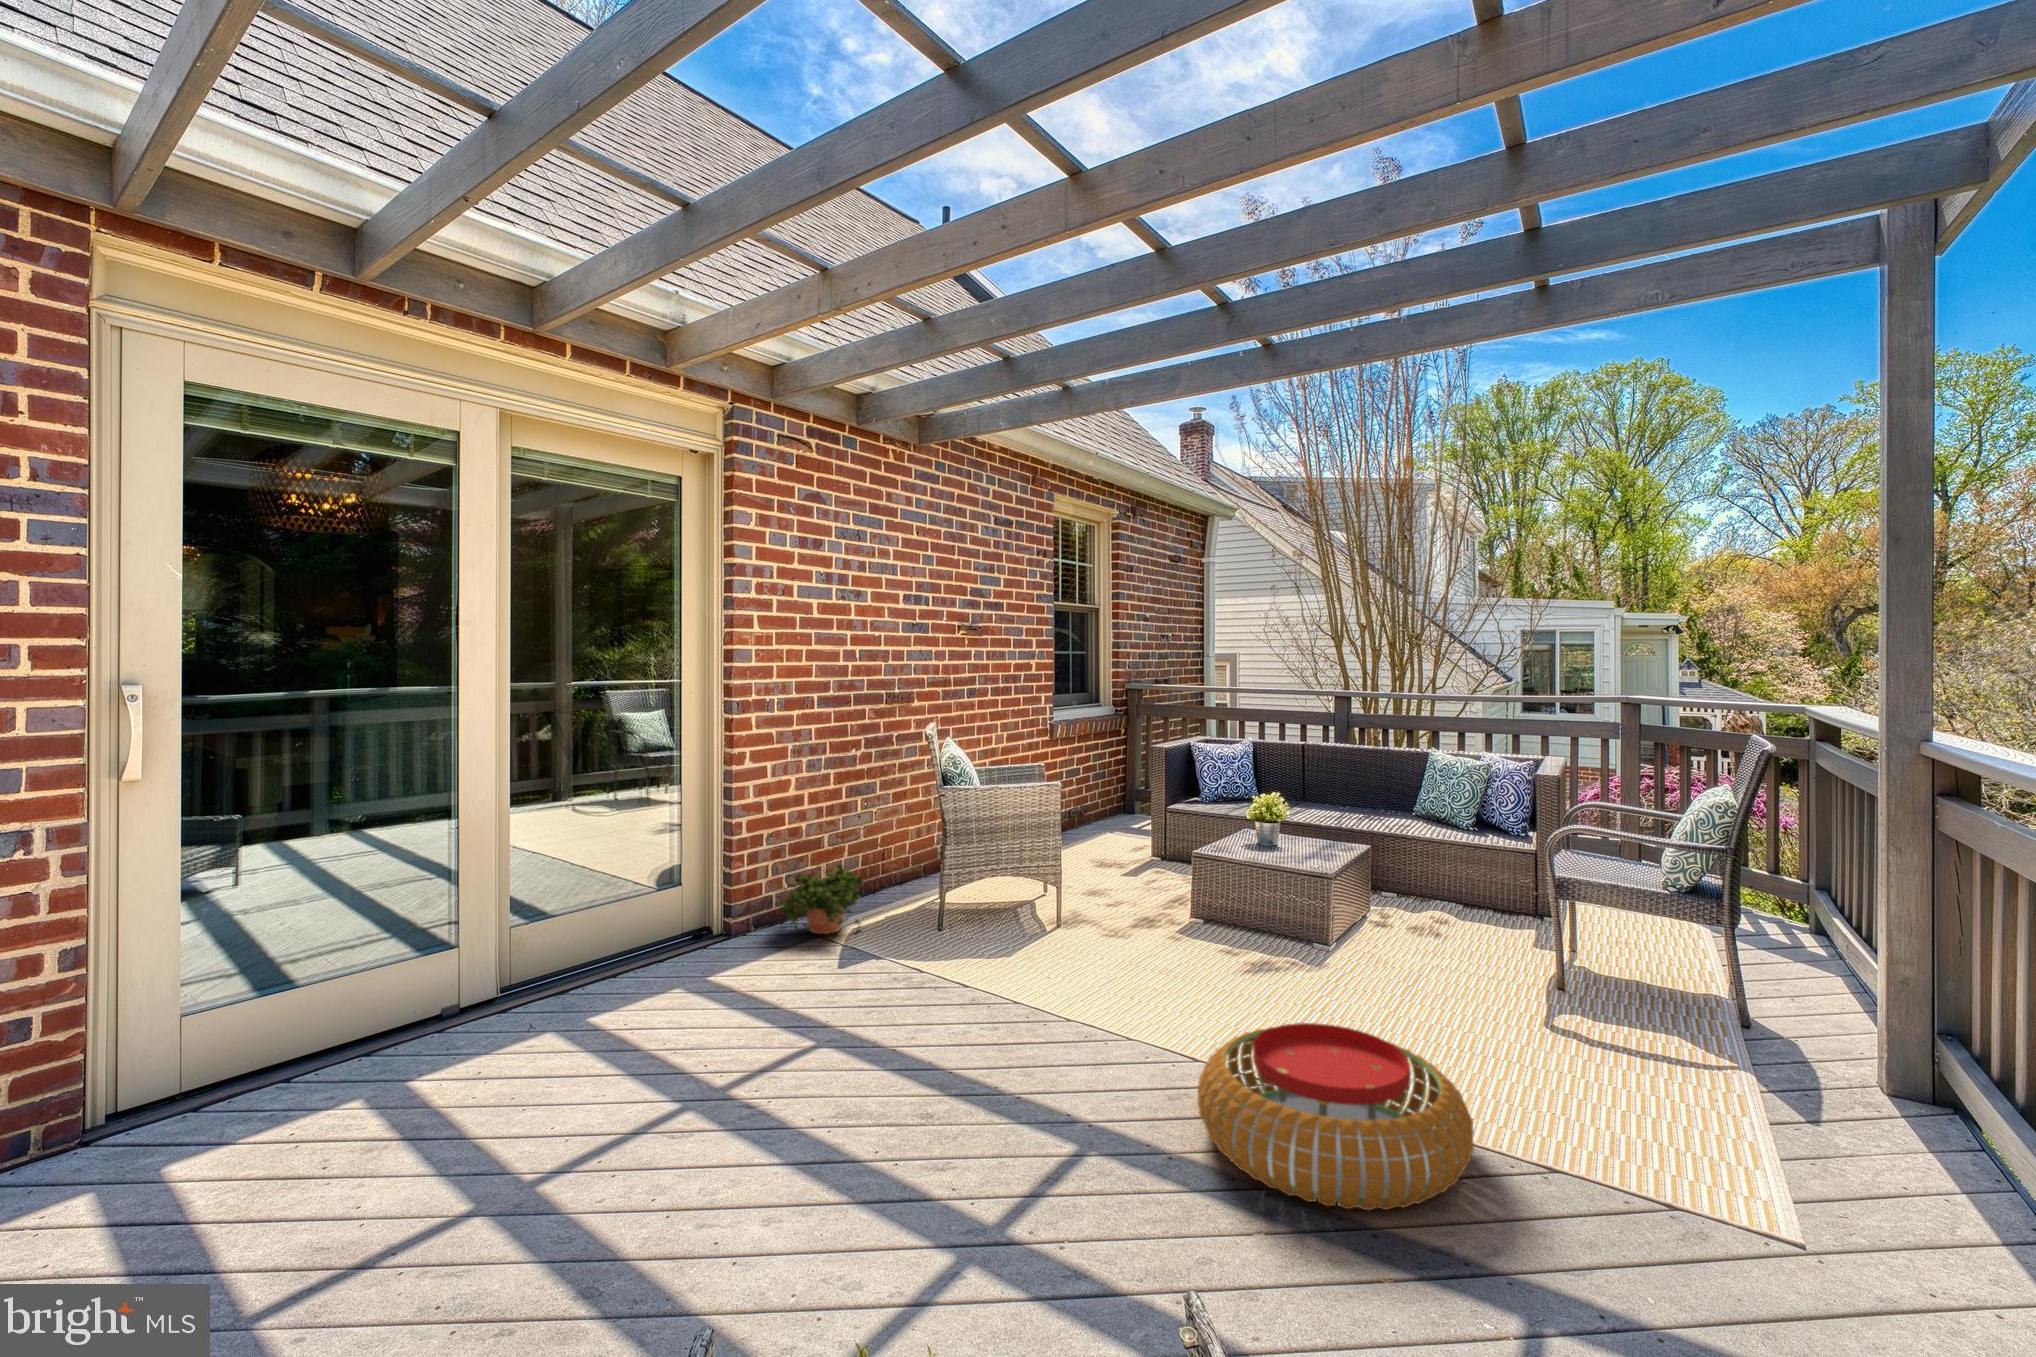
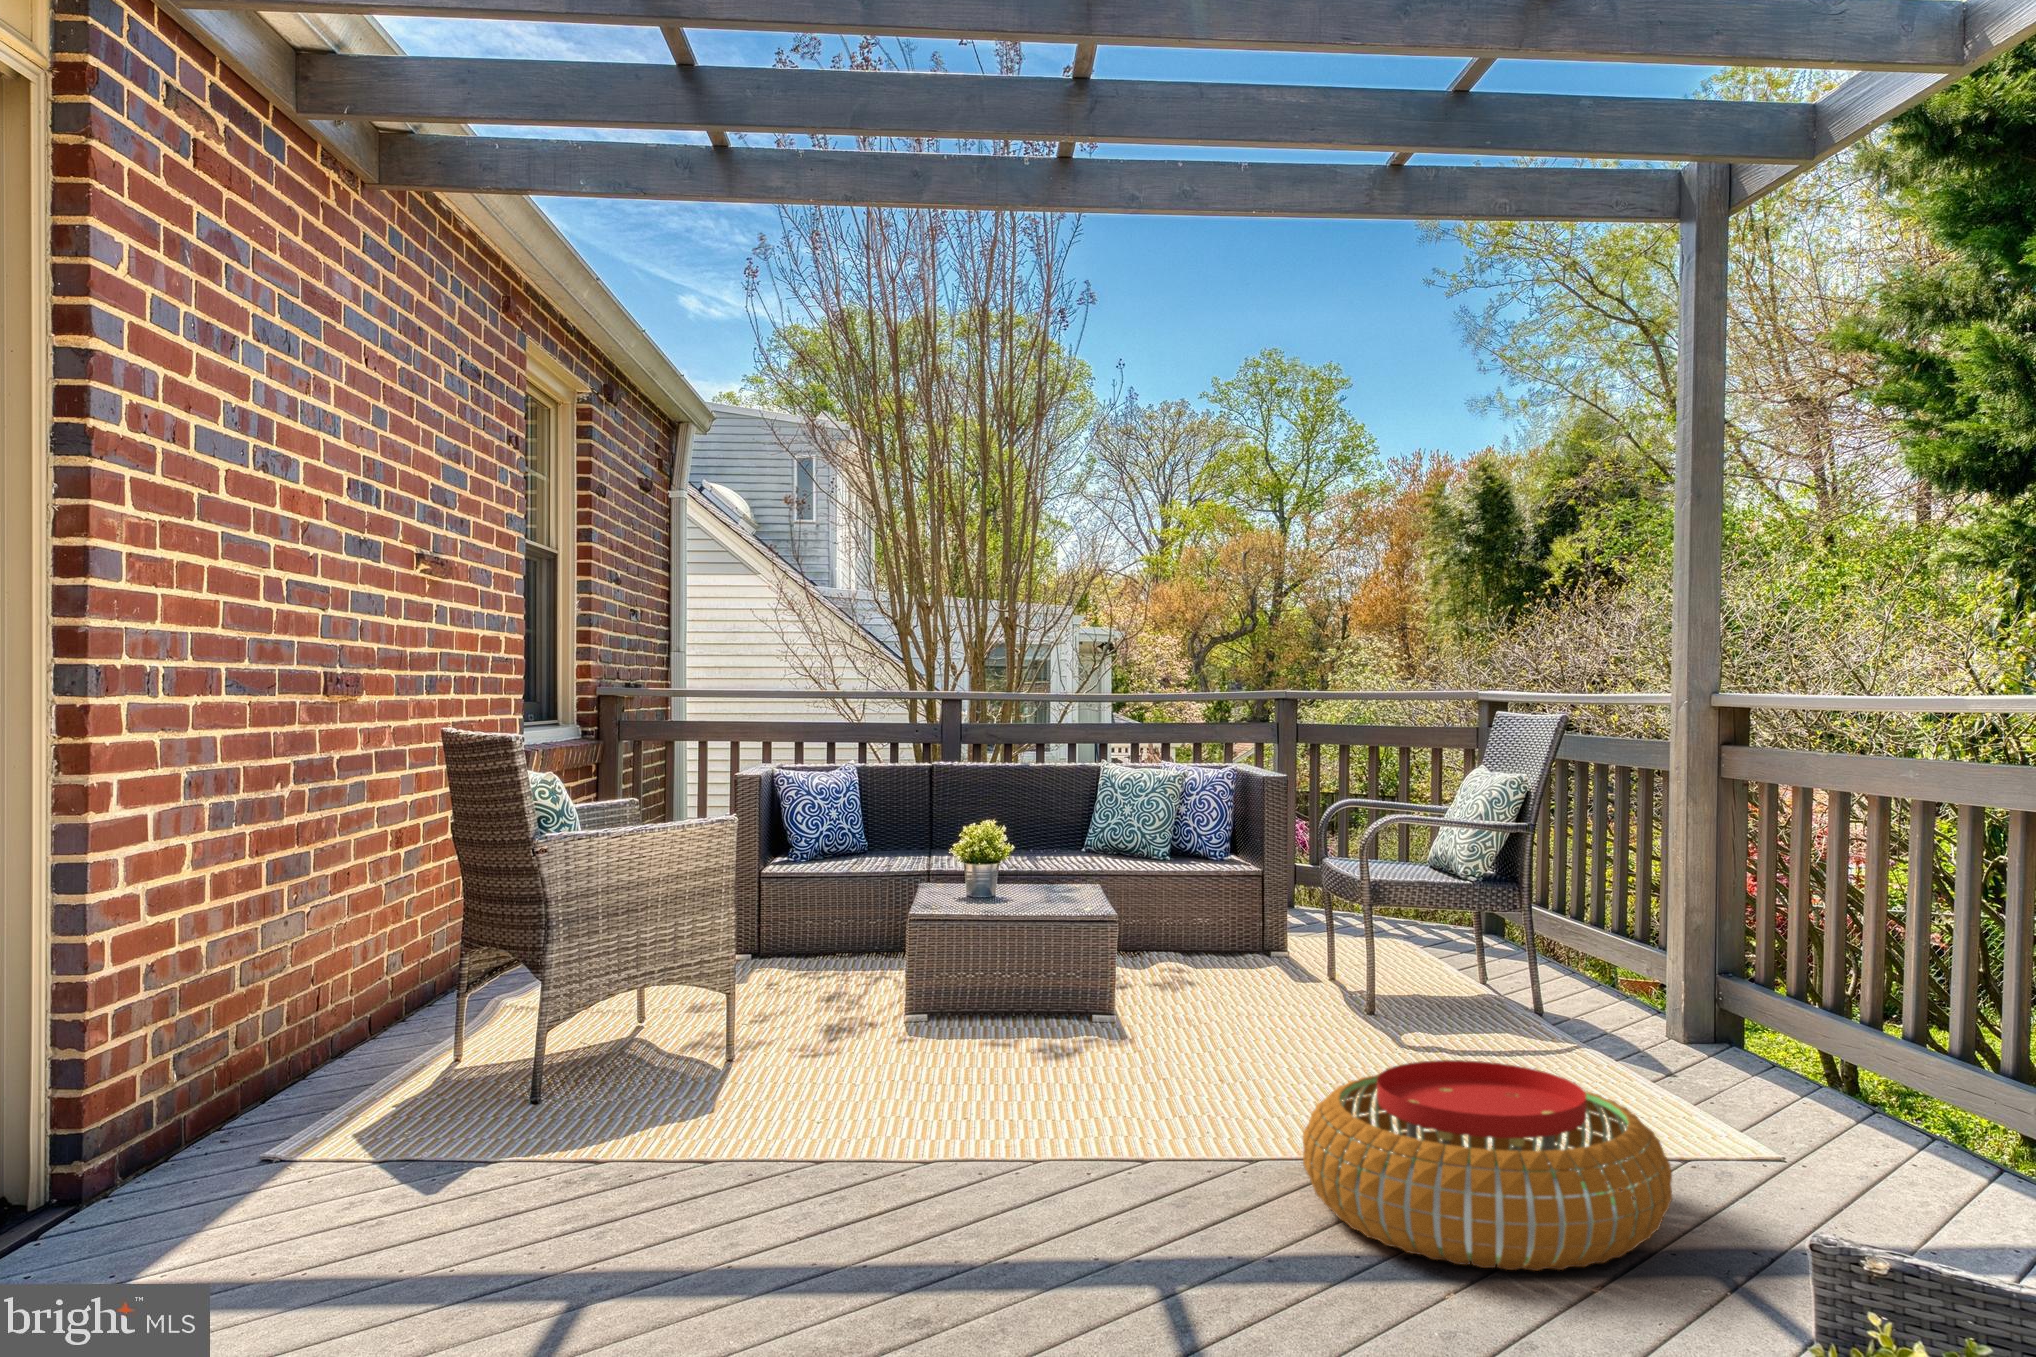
potted plant: present [779,864,864,934] -> none [185,1006,404,1161]

